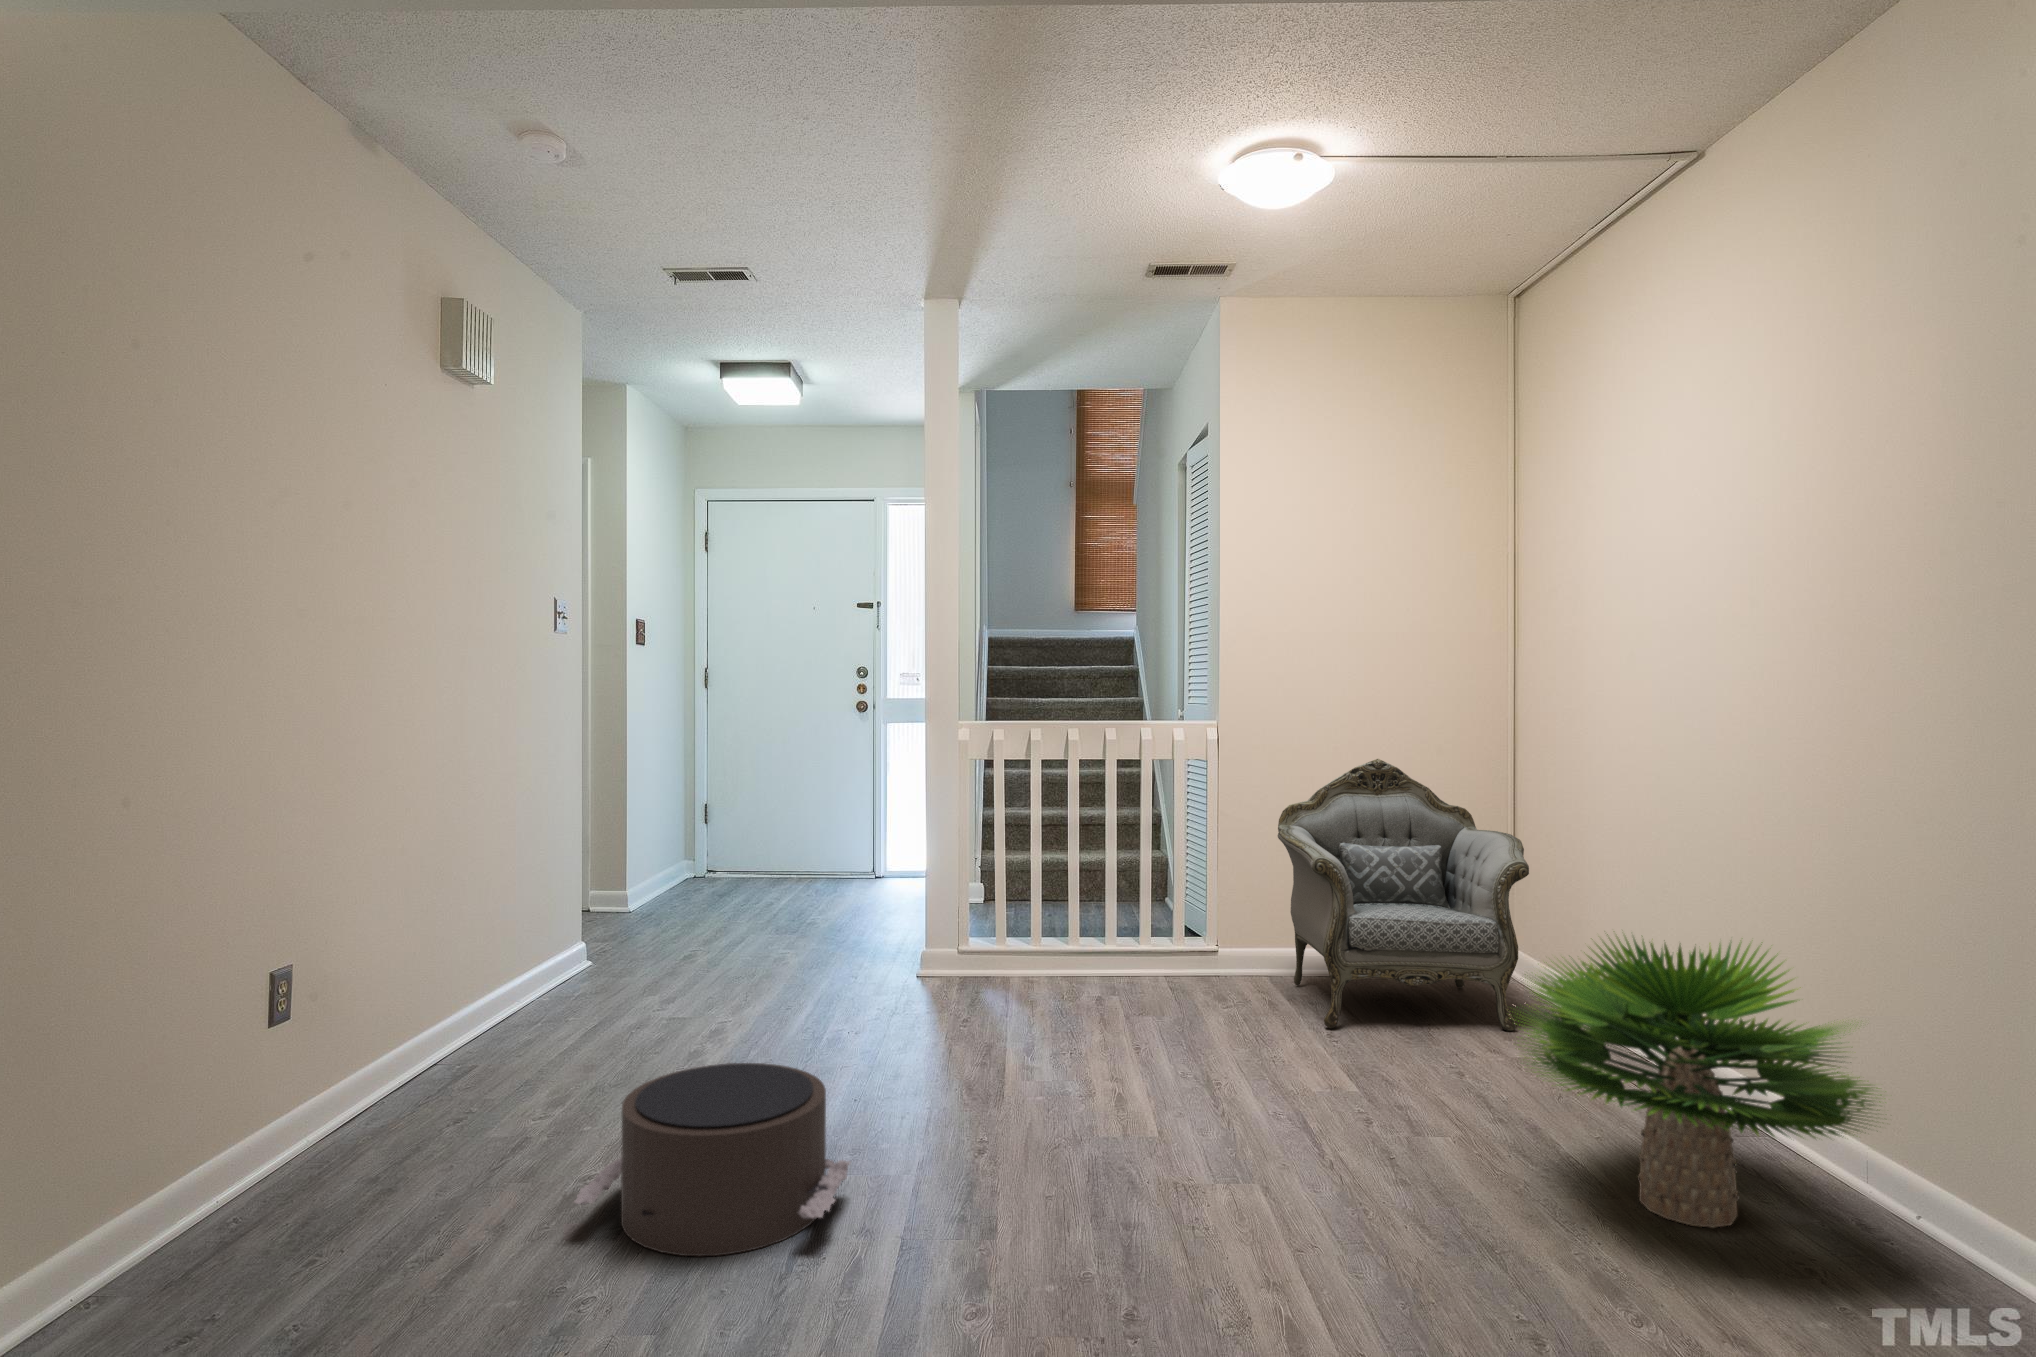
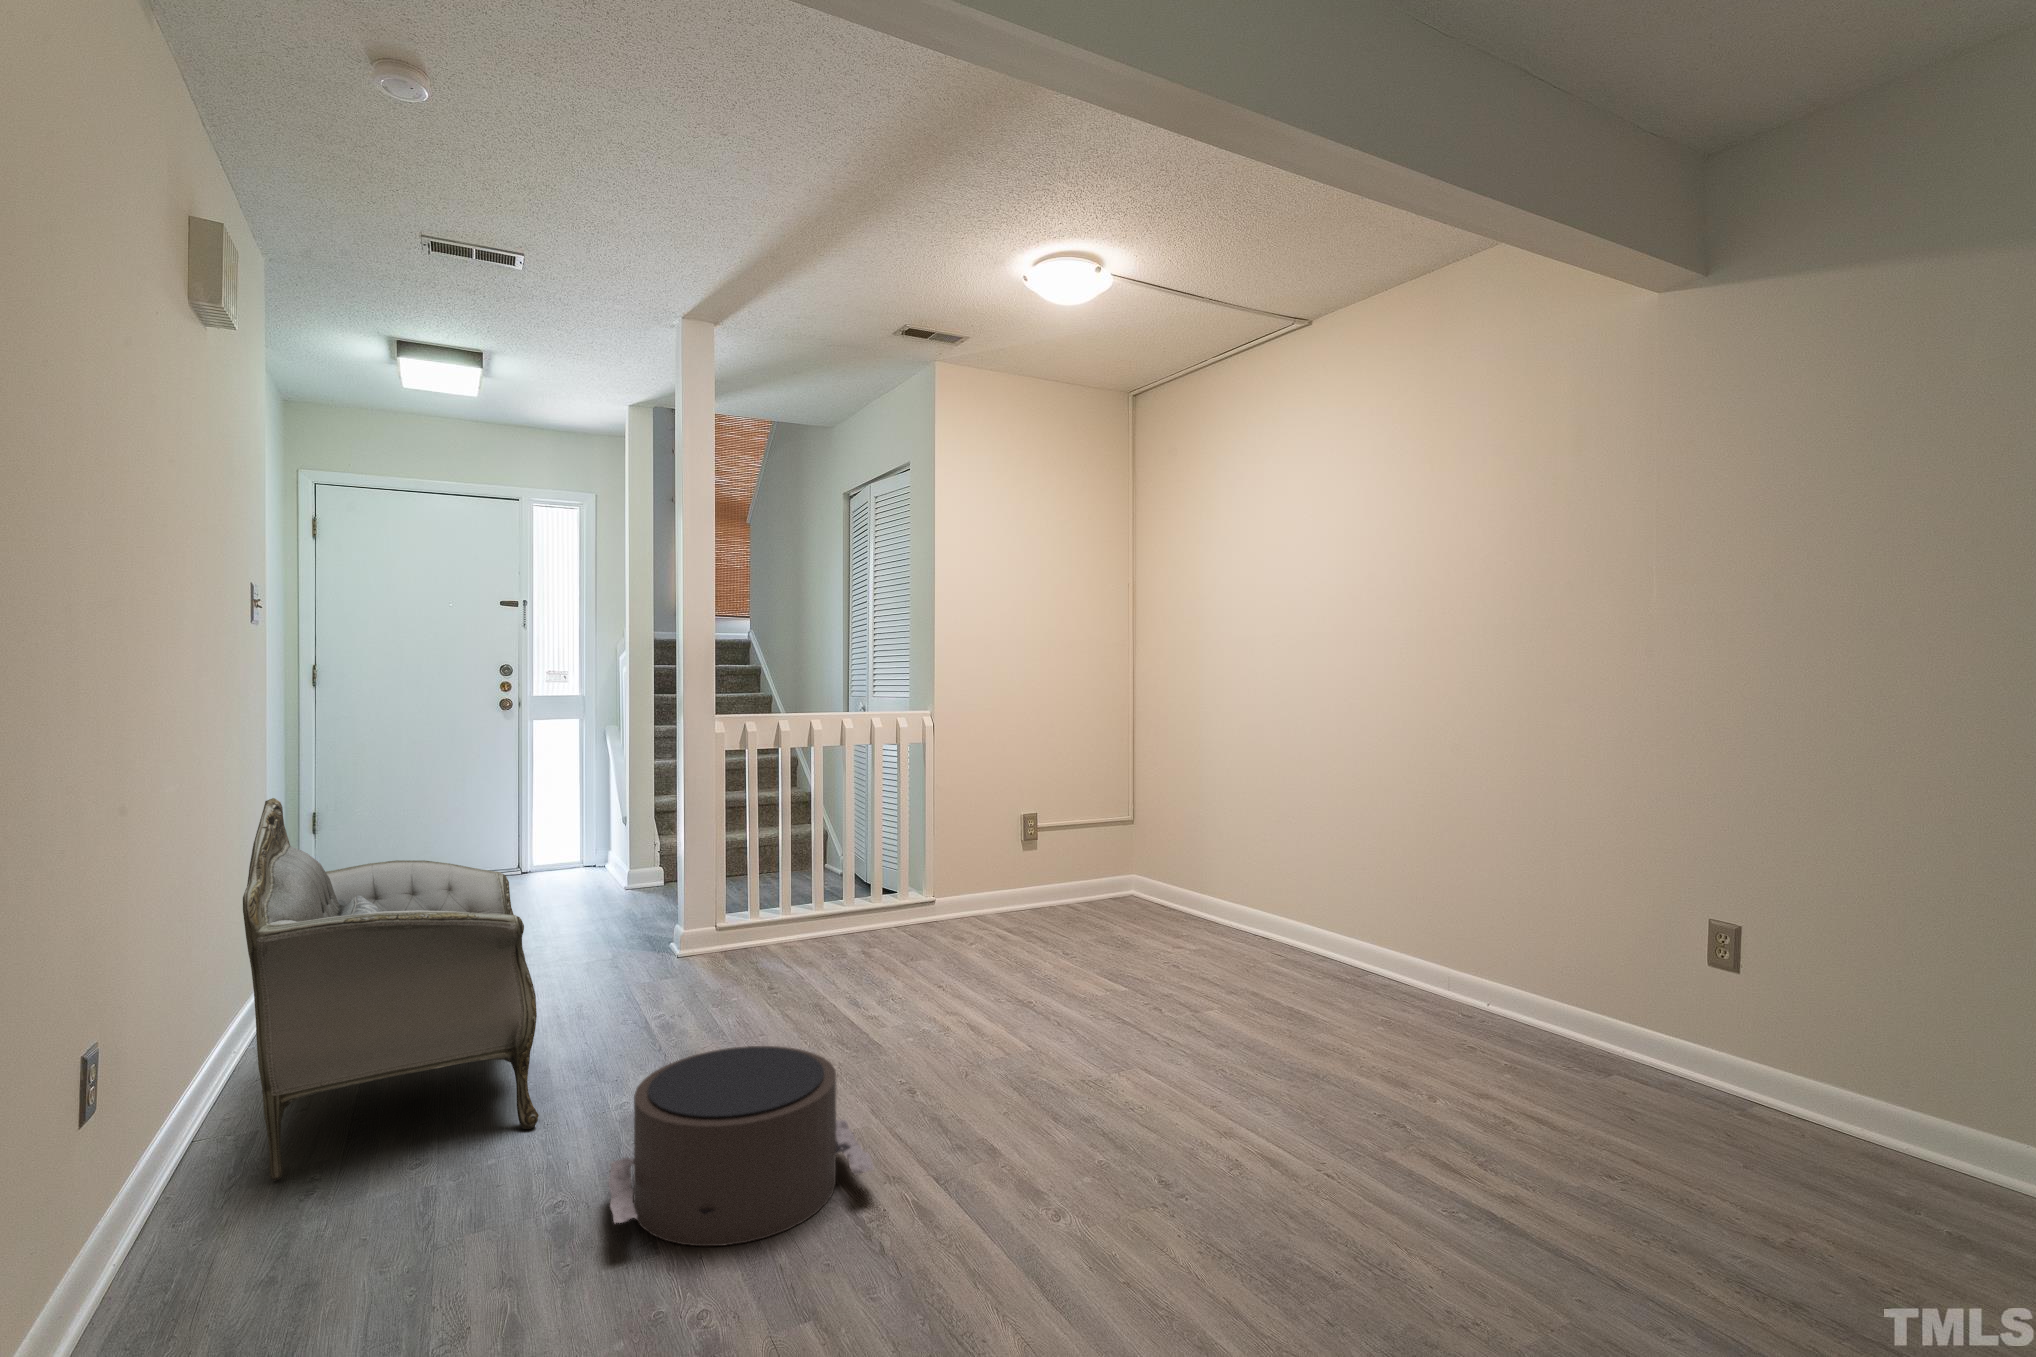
armchair: present [1278,759,1529,1031] -> present [243,798,539,1181]
potted plant: present [1521,934,1880,1227] -> none [1265,841,1498,1032]

